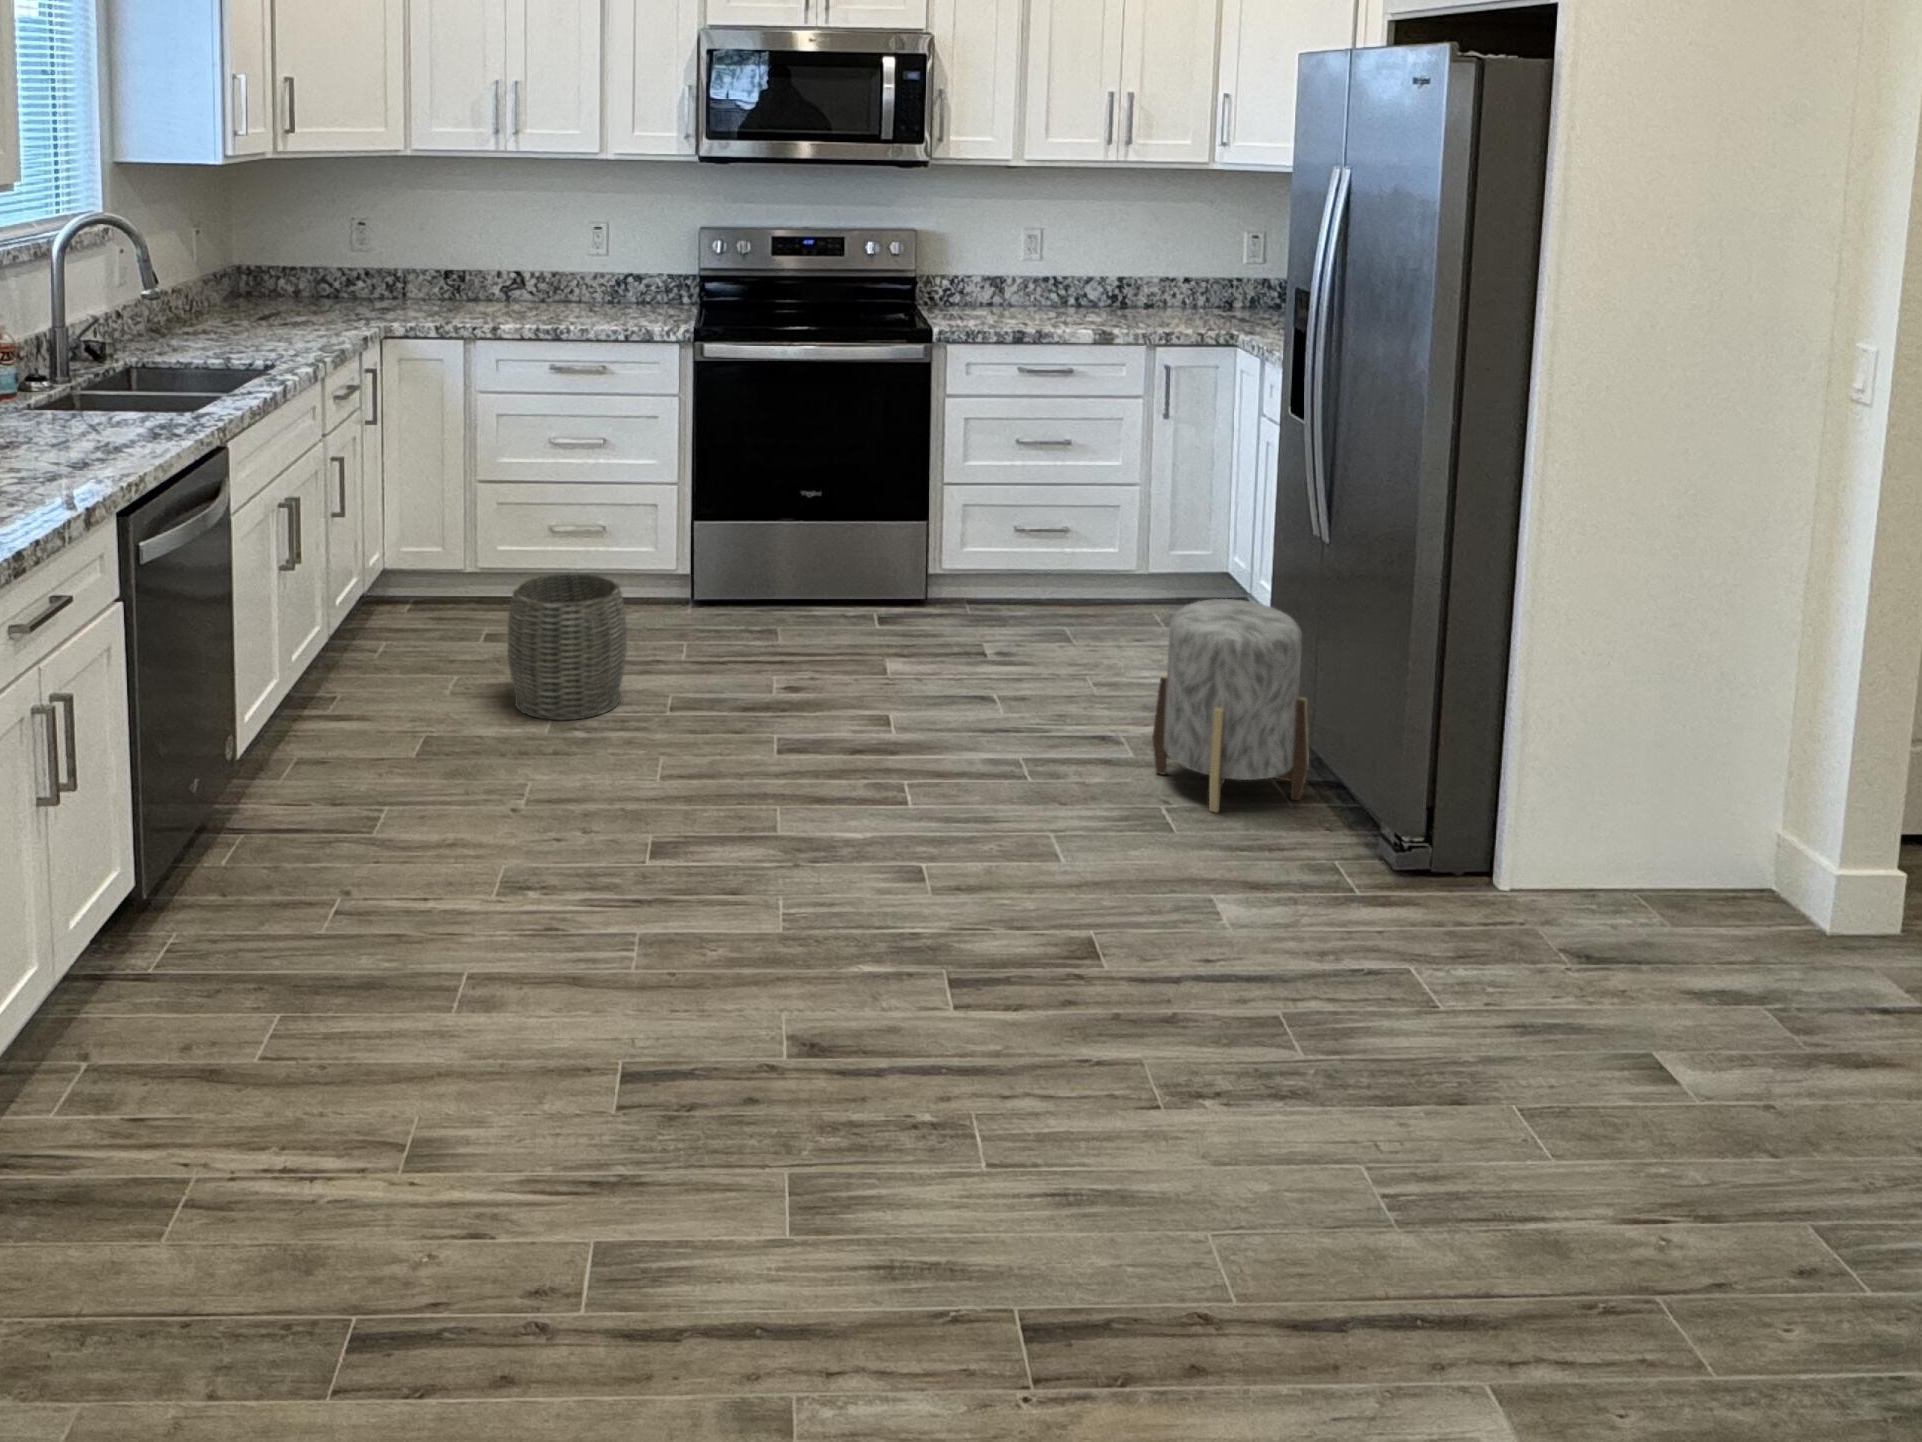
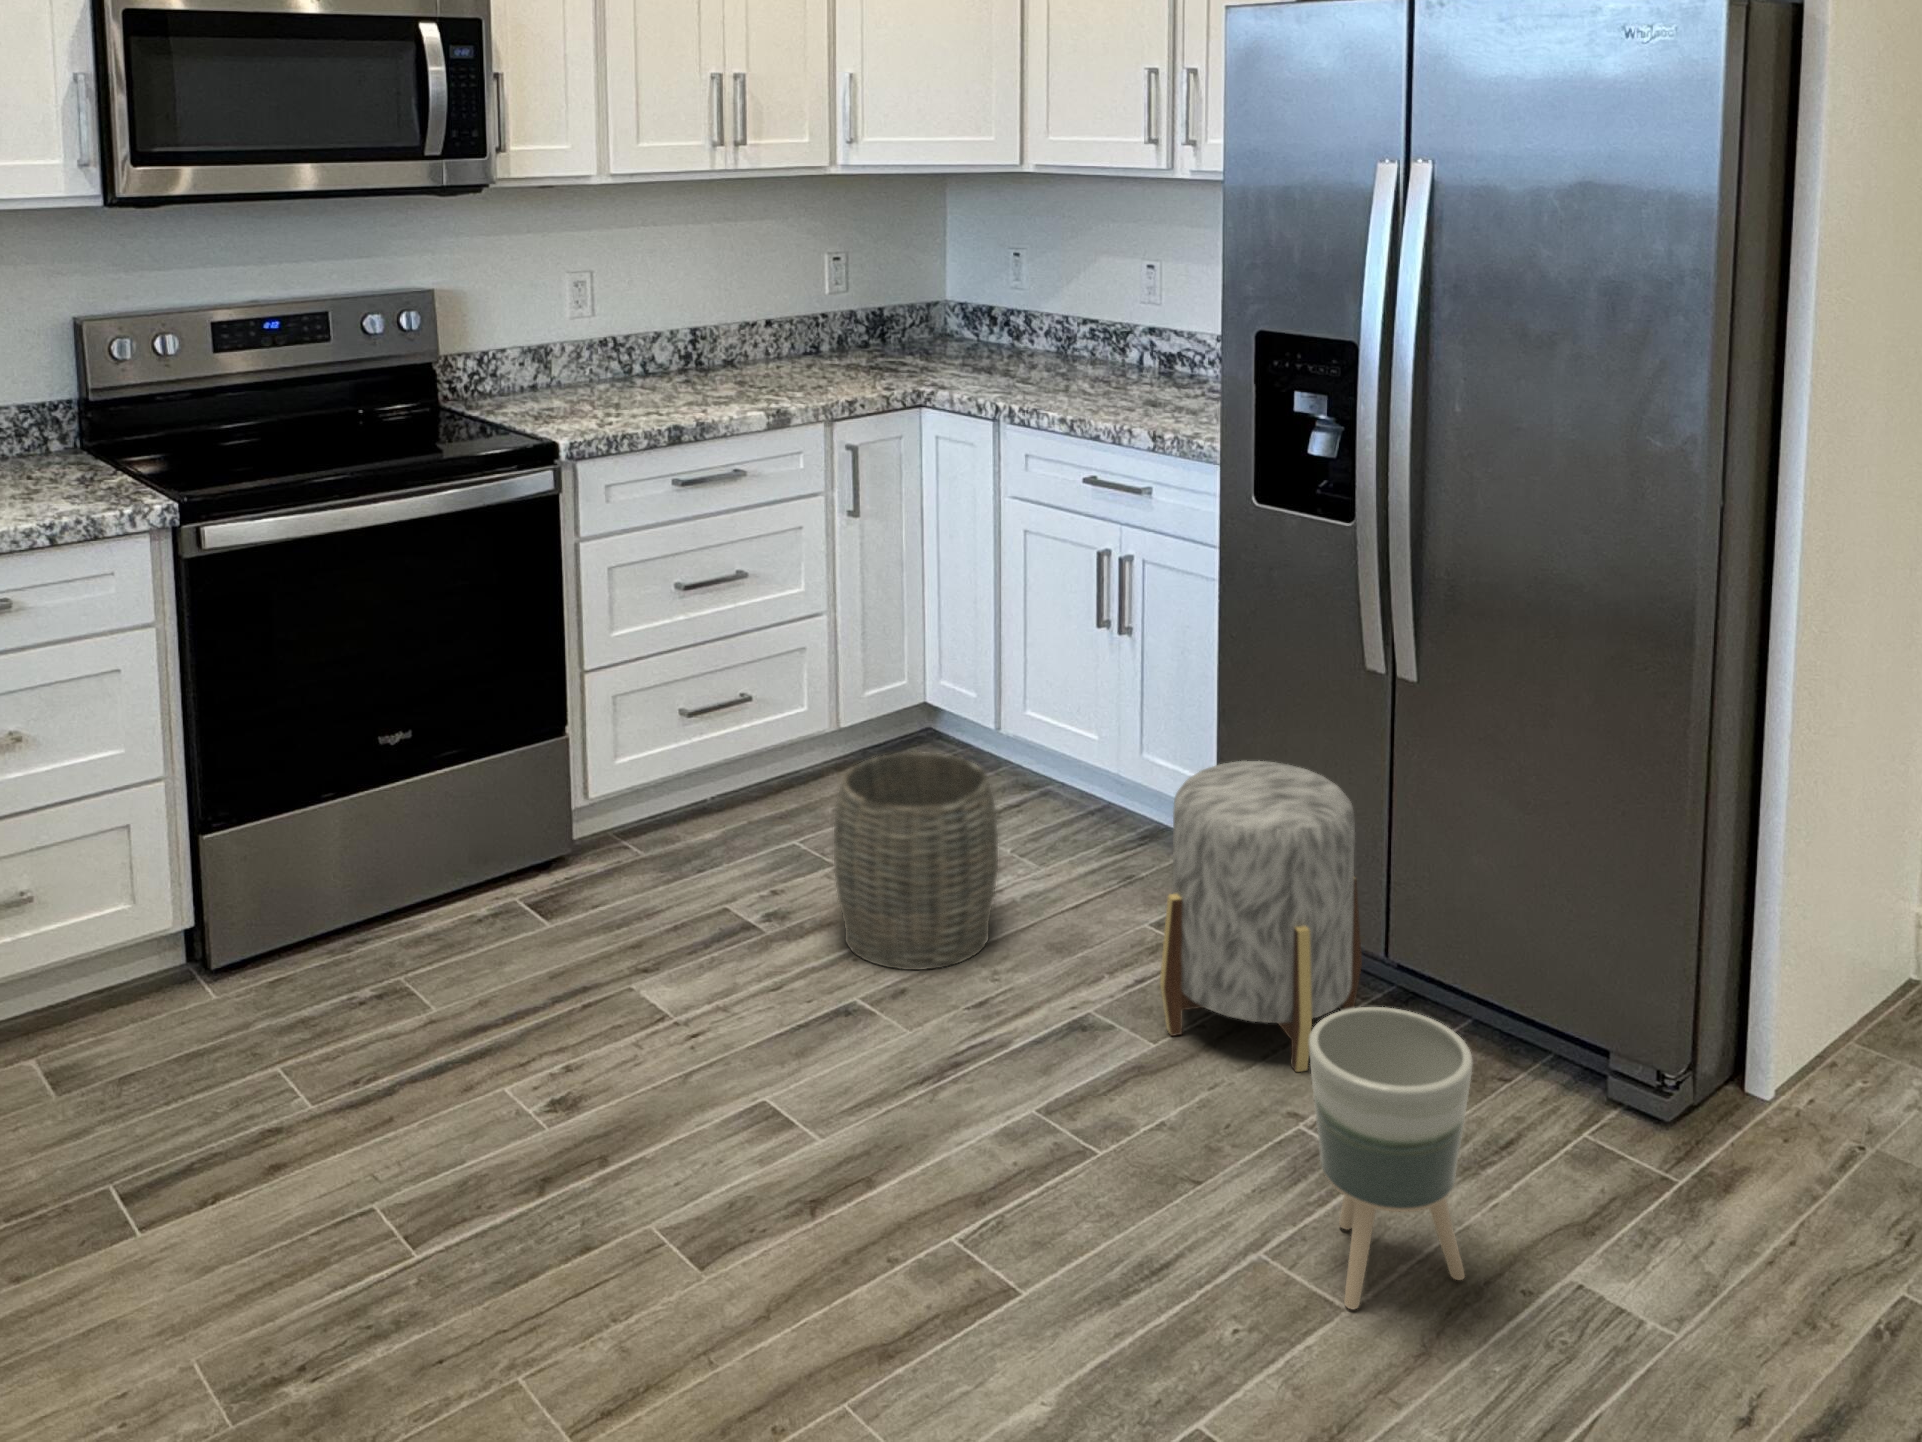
woven basket: present [508,573,627,720] -> present [834,752,998,970]
planter: none [1067,722,1175,910] -> present [1309,1007,1472,1309]

